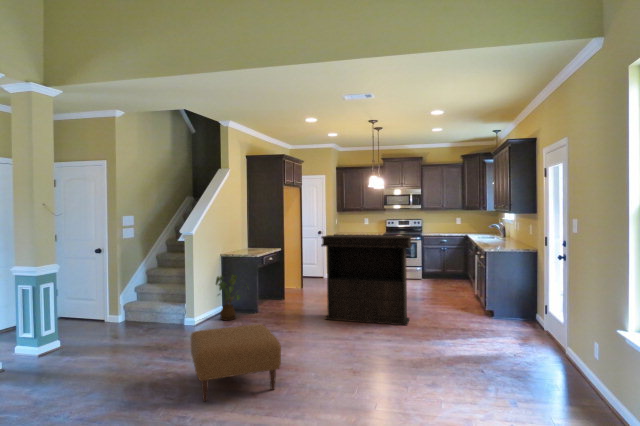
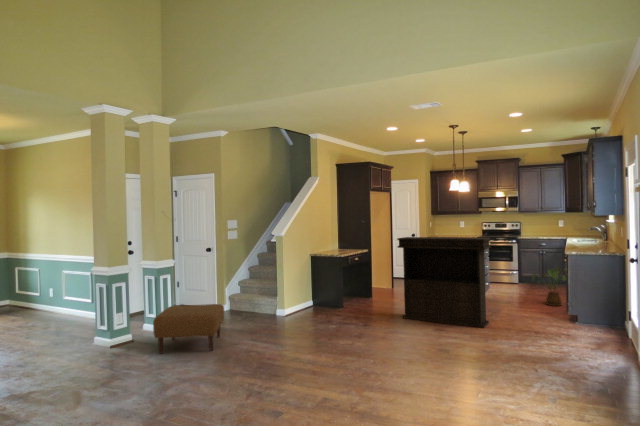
house plant: present [216,275,240,320] -> present [532,267,566,306]
ottoman: present [191,324,281,401] -> present [153,304,224,353]

